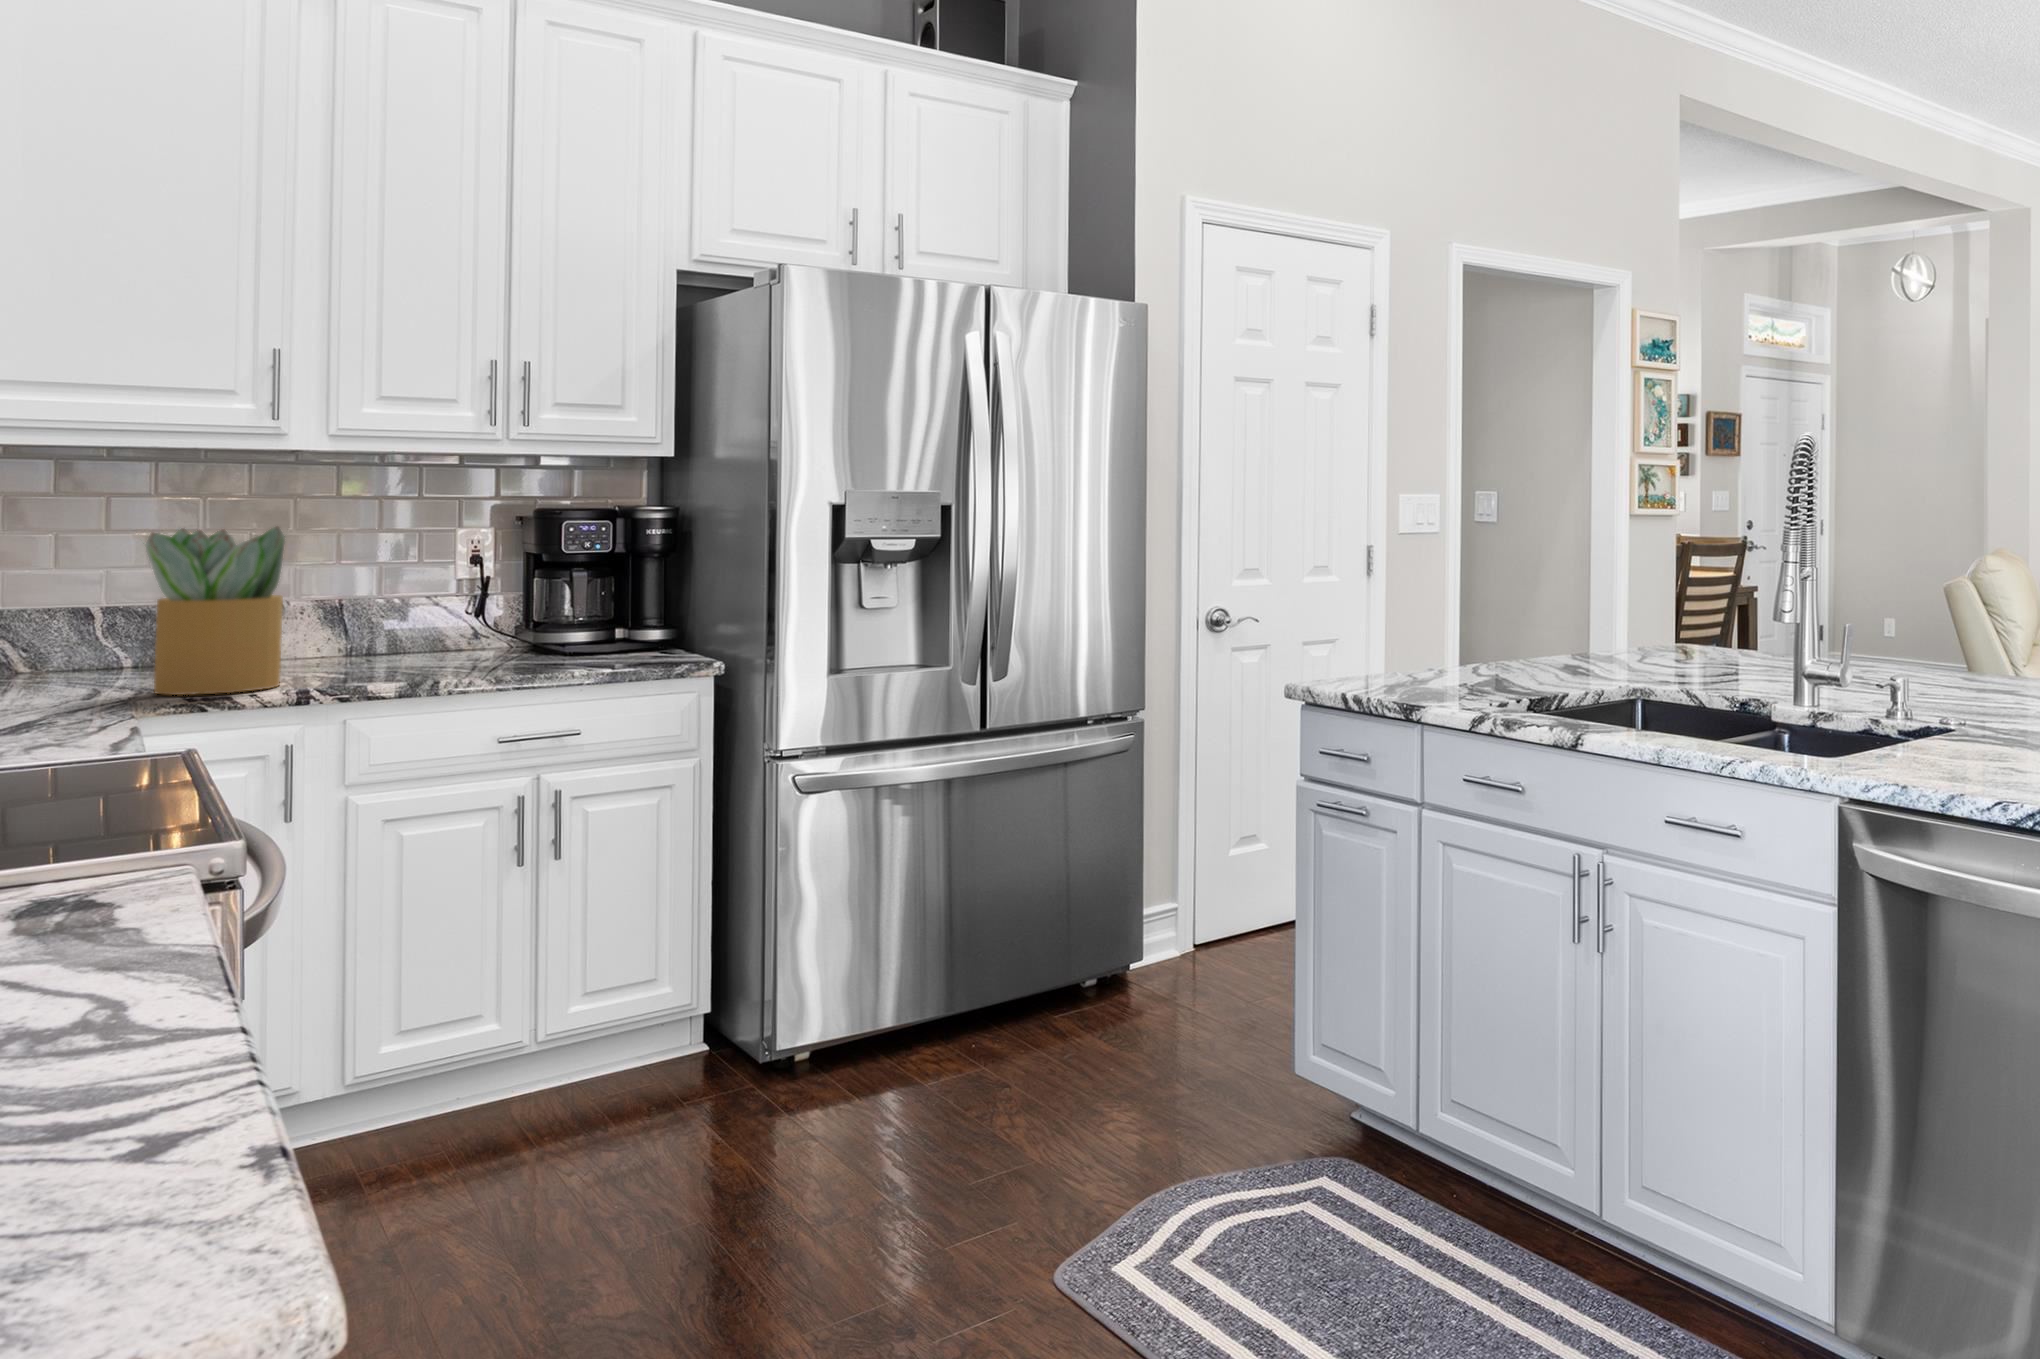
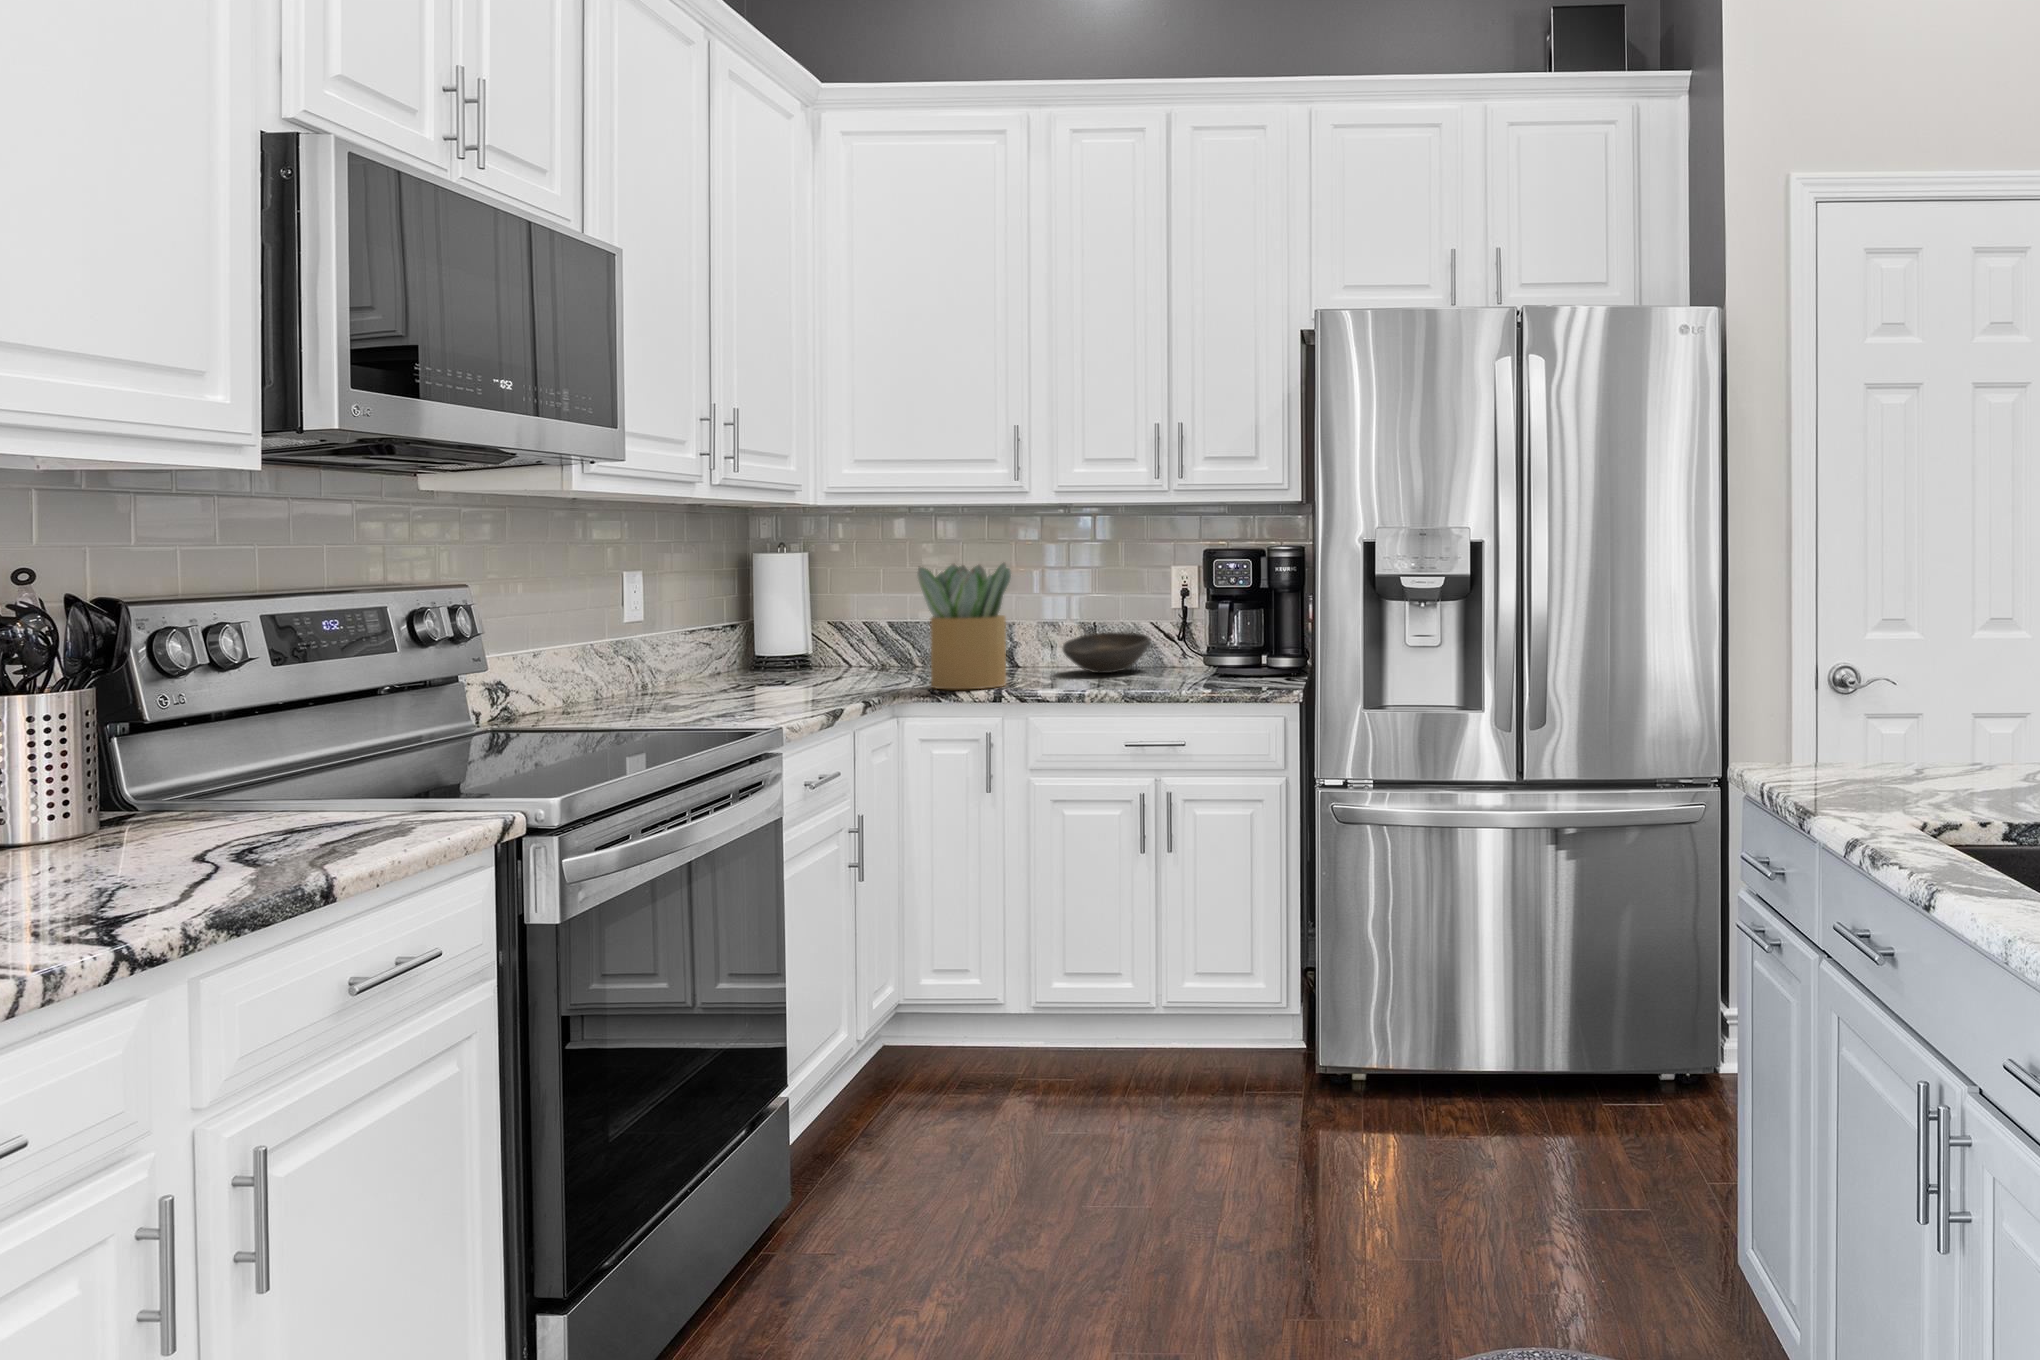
bowl: none [325,612,458,663] -> present [1063,632,1150,673]

